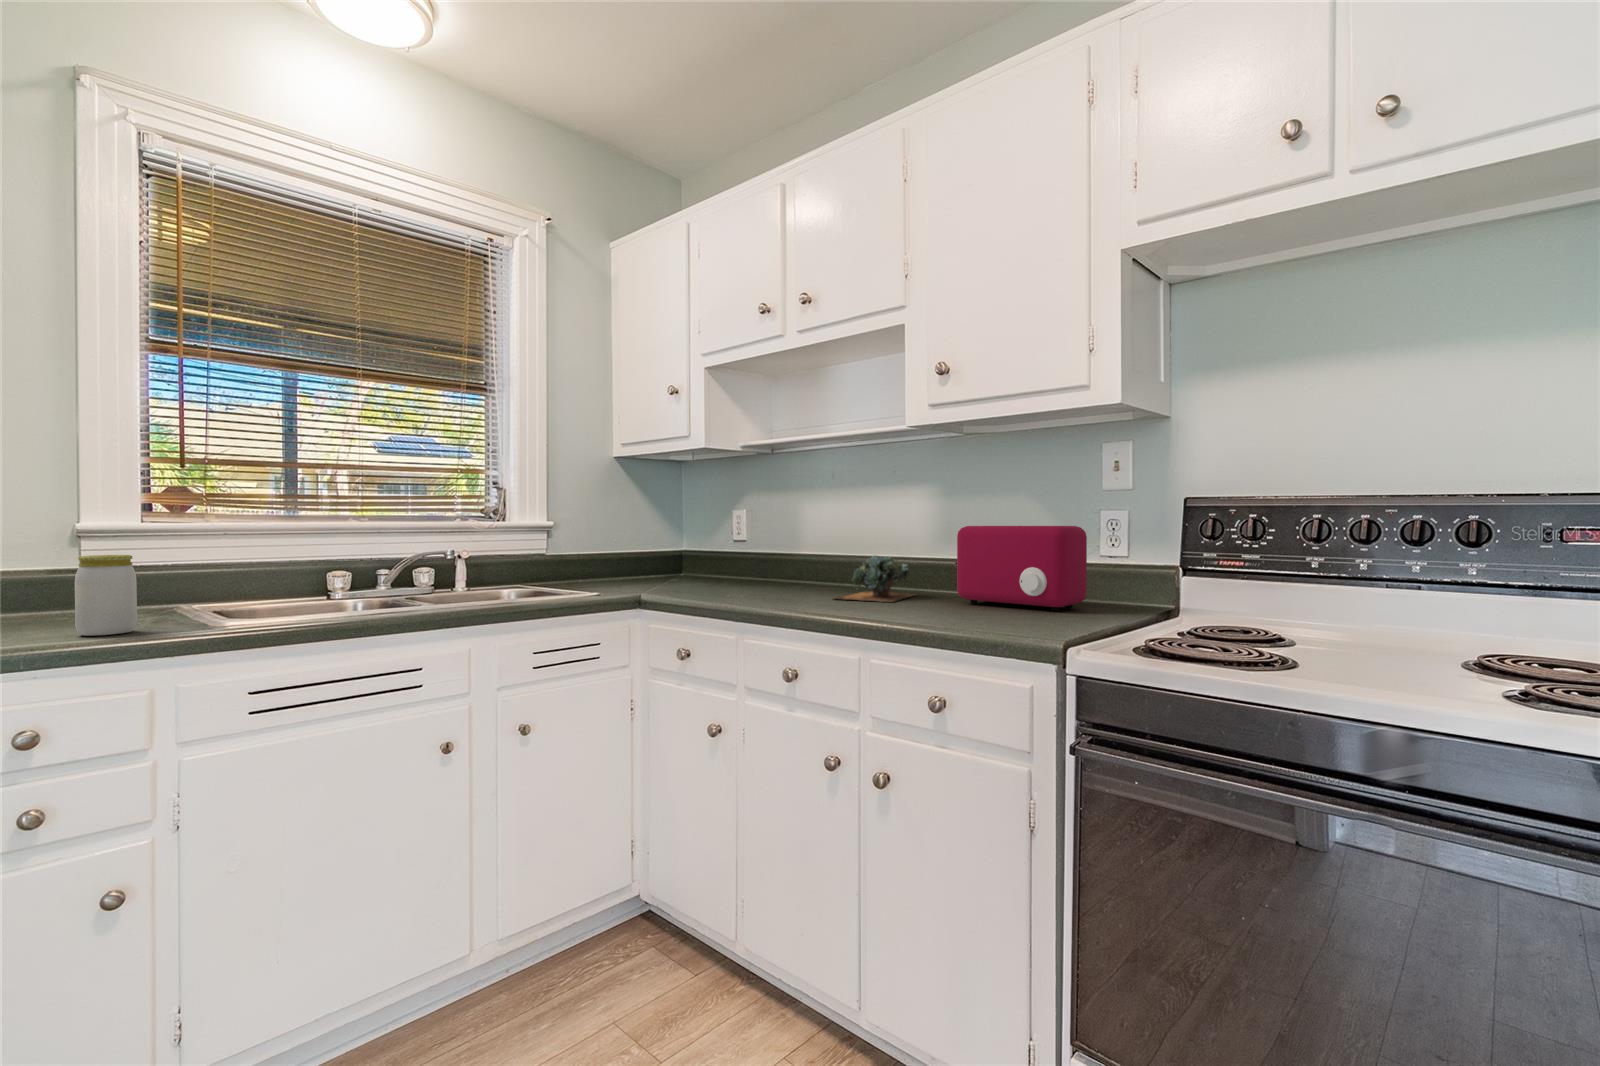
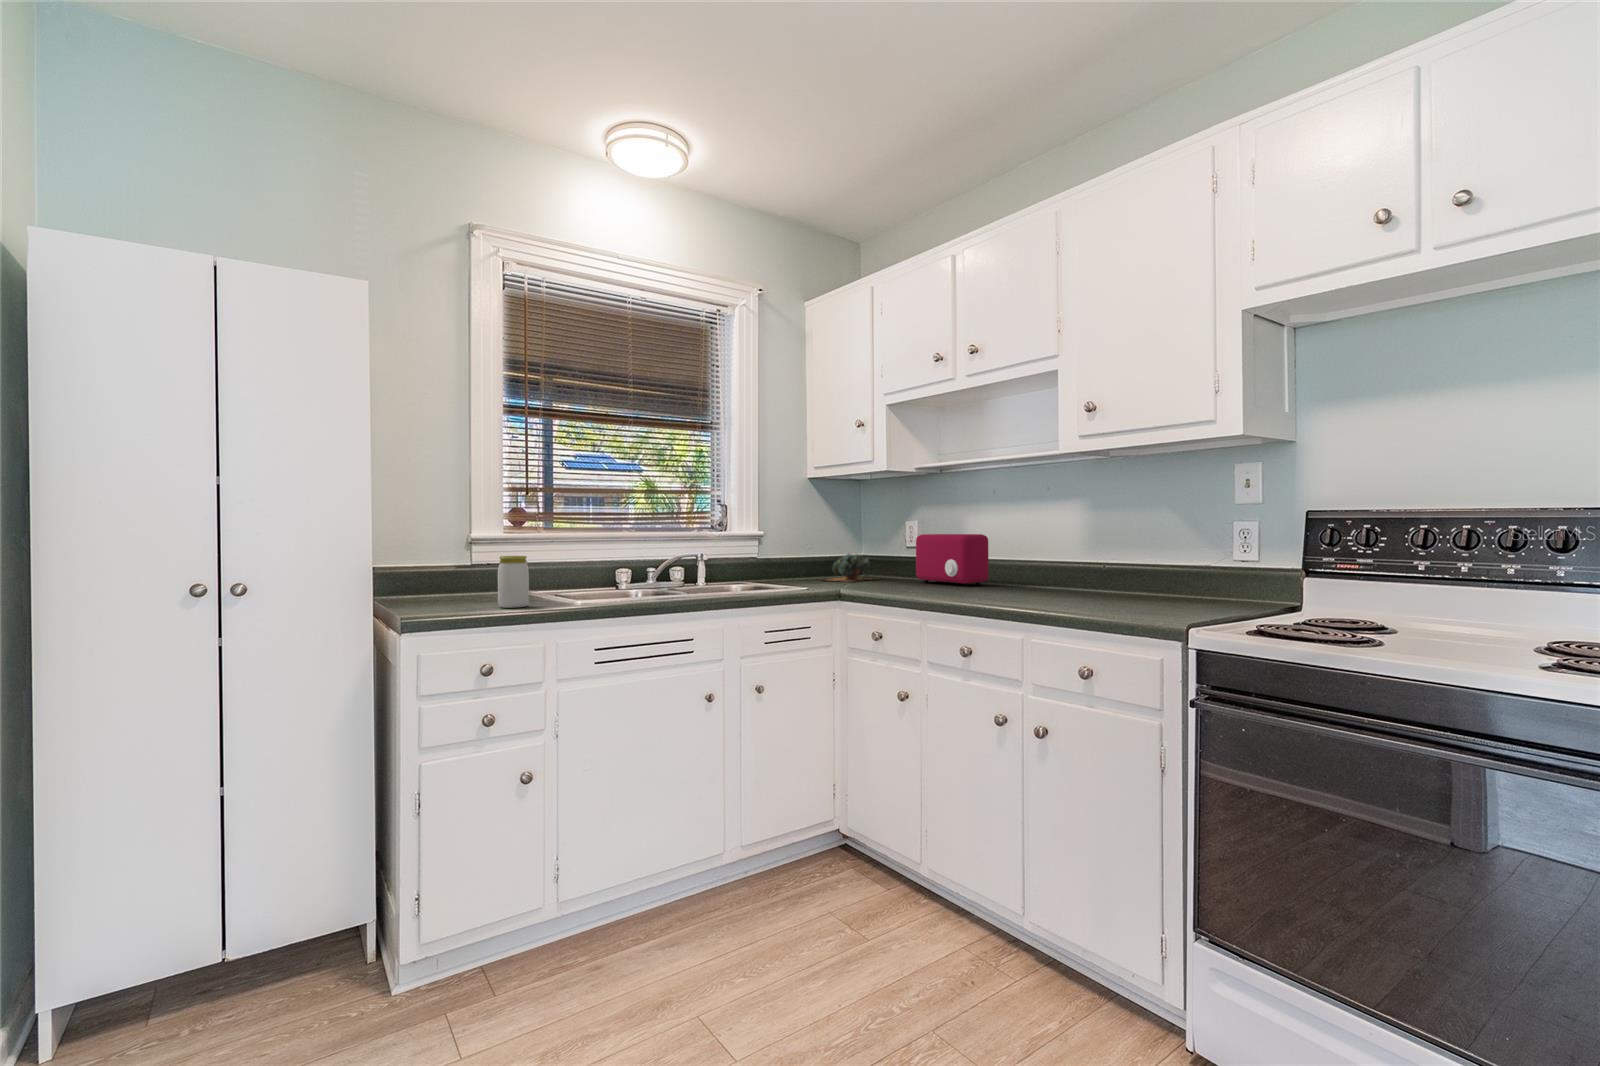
toaster: present [957,526,1087,611] -> present [916,534,989,586]
succulent plant: present [835,556,916,602] -> present [820,554,873,582]

